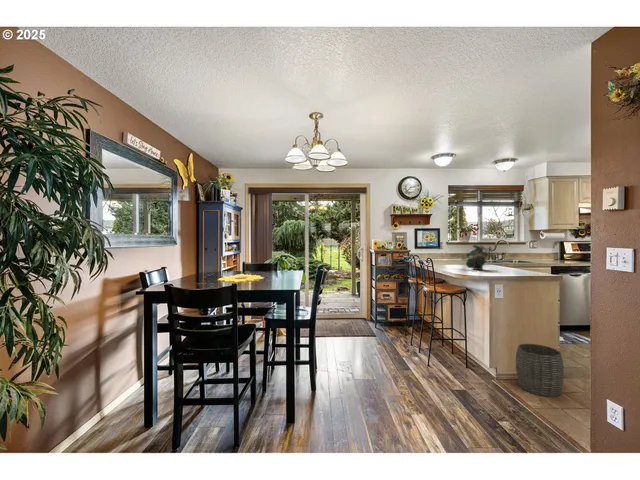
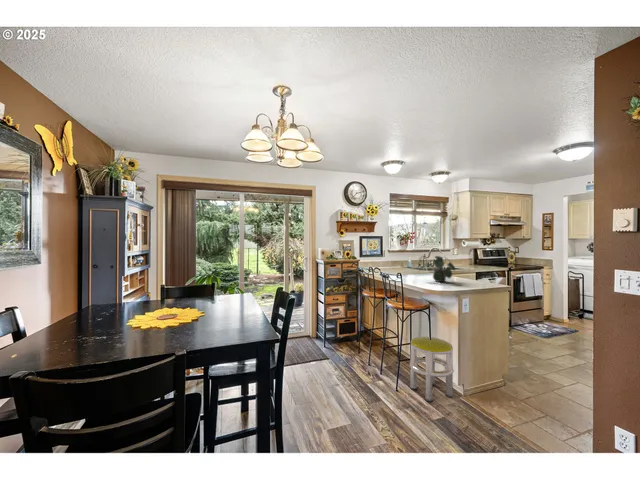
stool: none [432,316,472,369] -> present [410,337,454,402]
woven basket: present [516,344,564,397] -> none [506,364,559,427]

